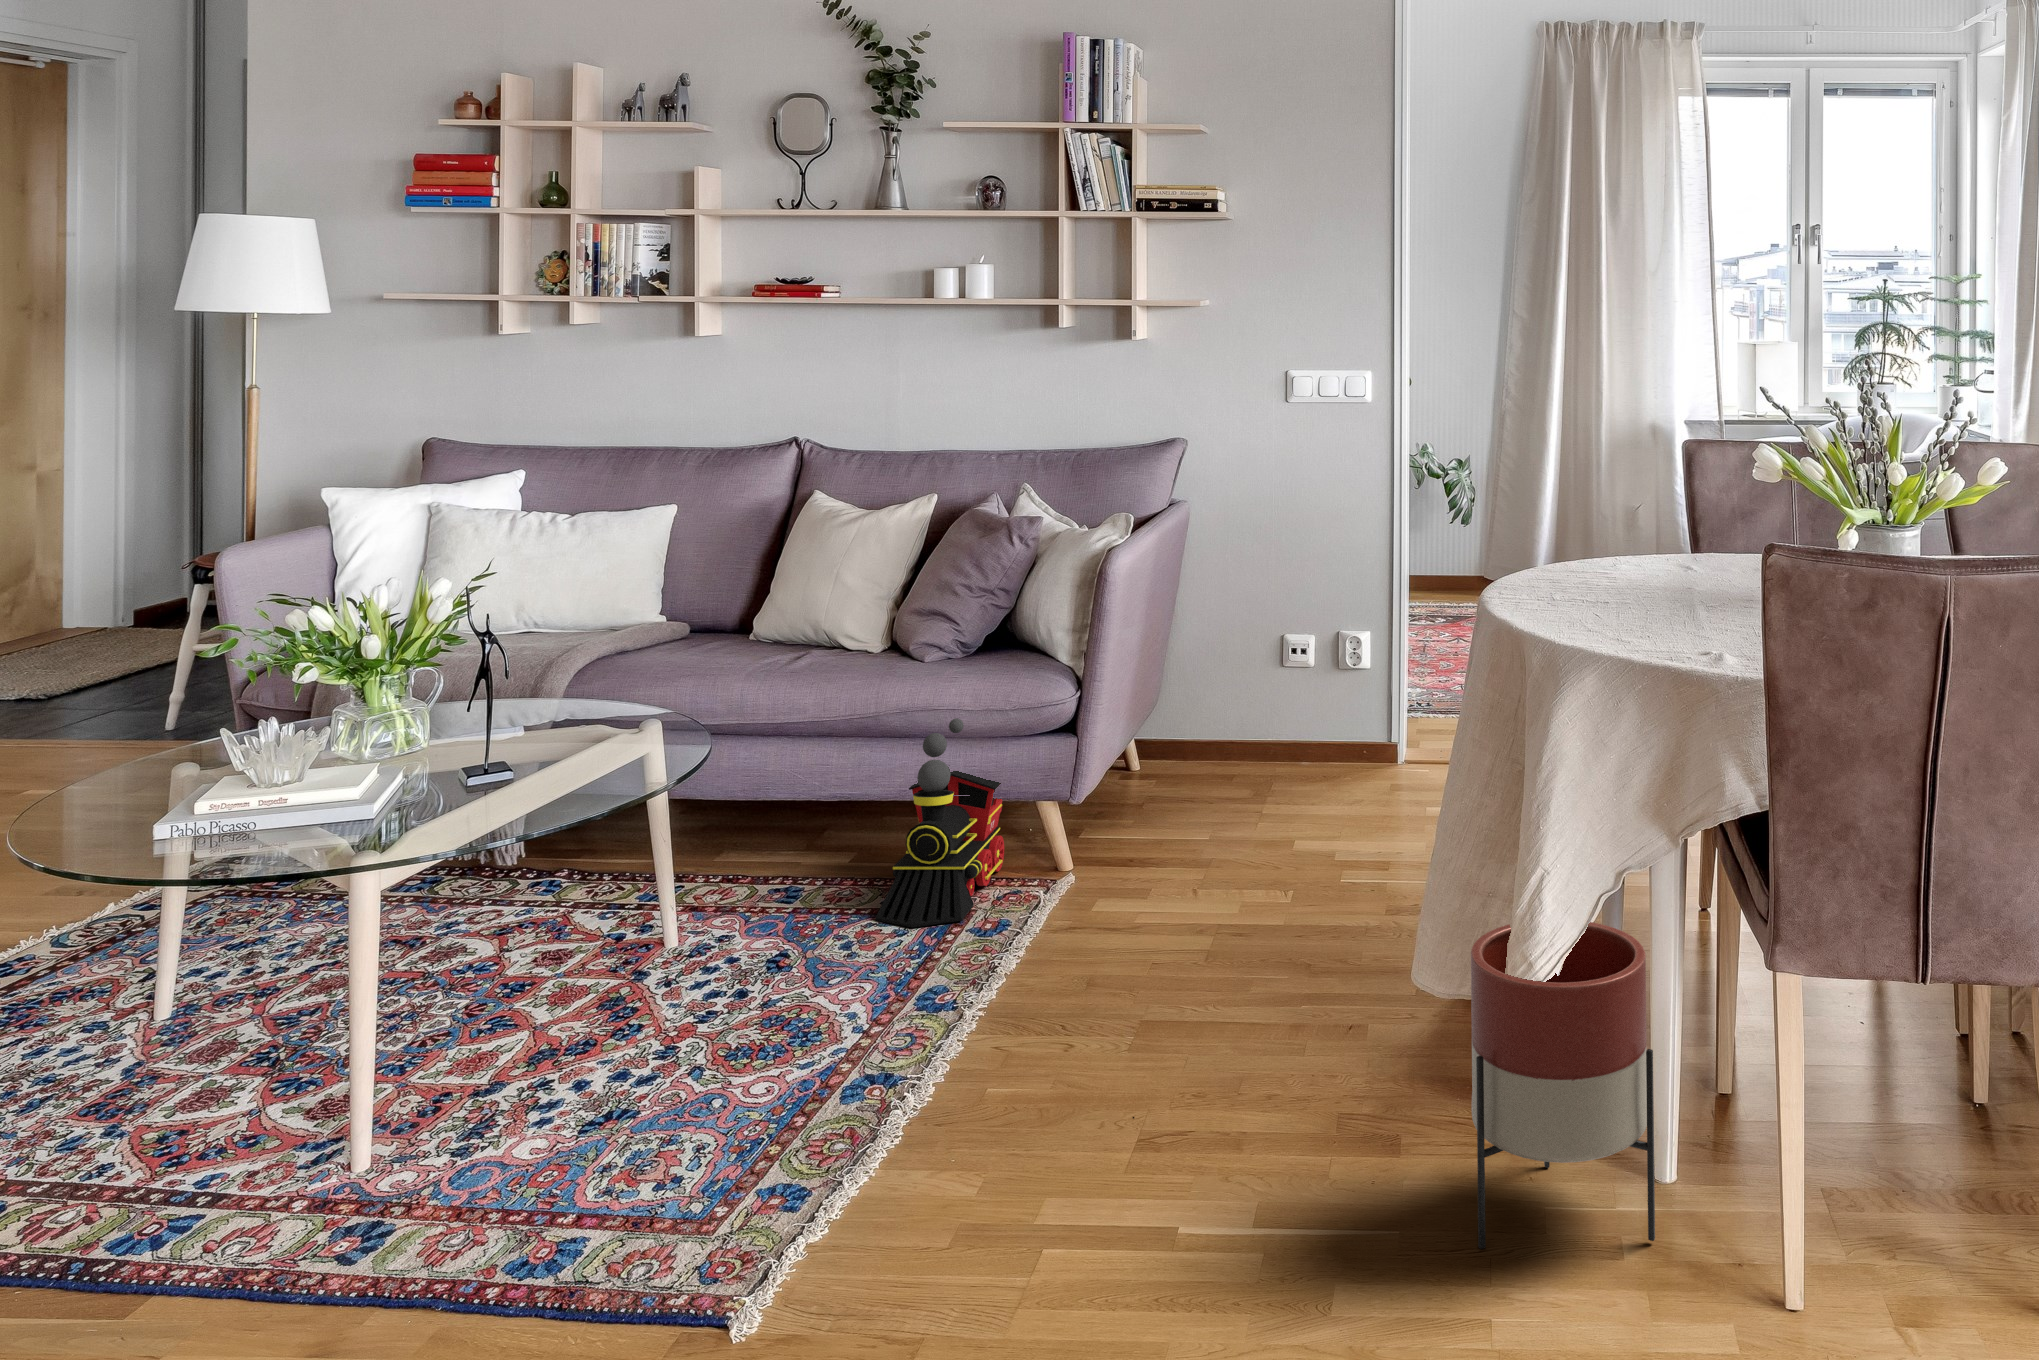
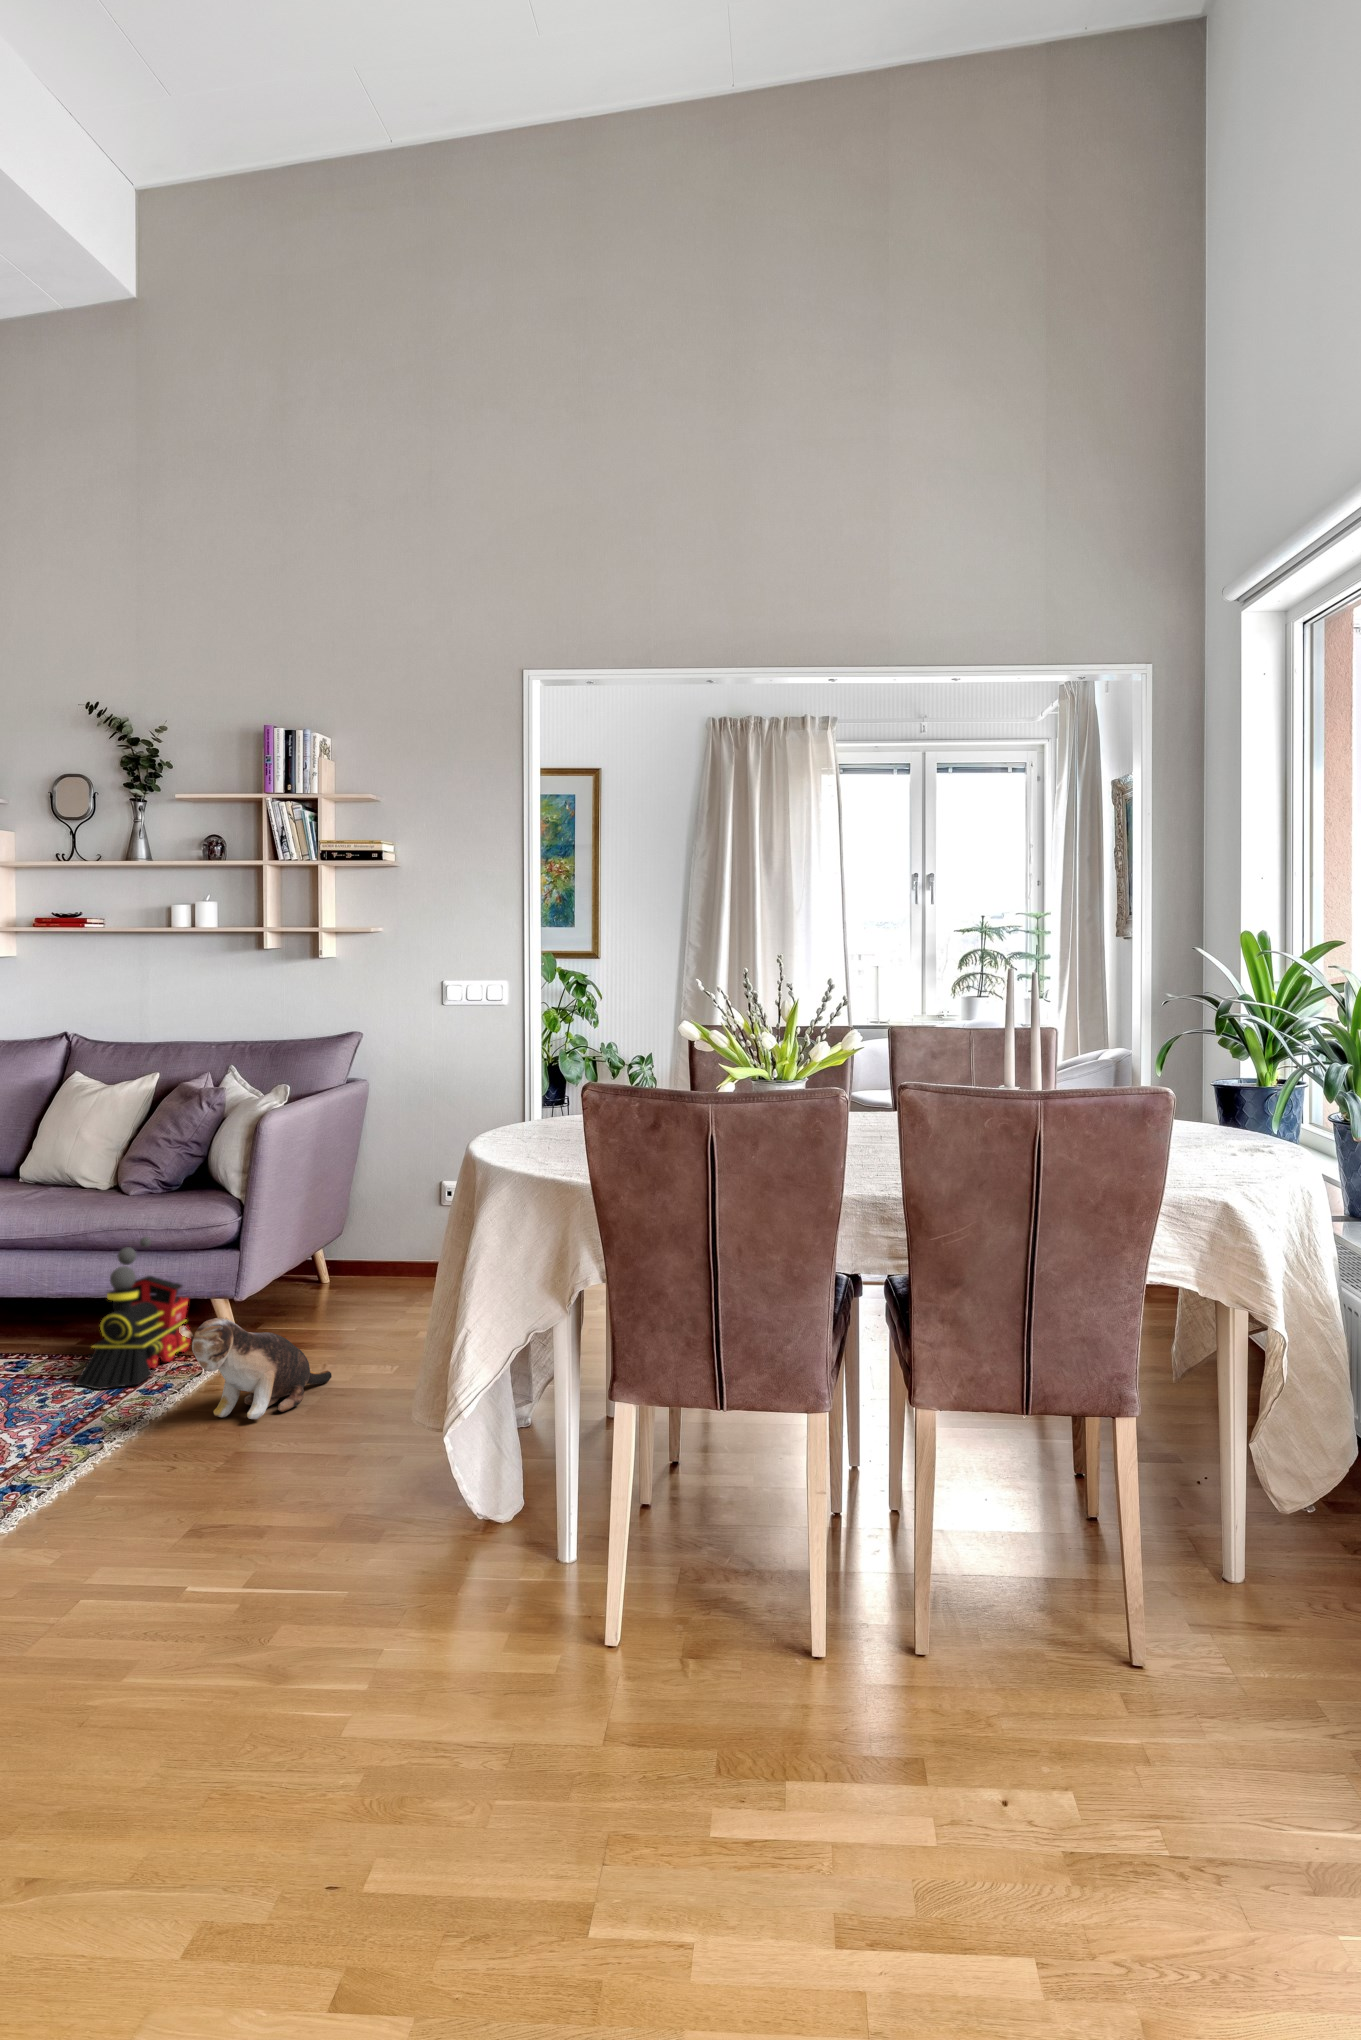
plush toy: none [1057,835,1219,972] -> present [179,1317,332,1419]
planter: present [1471,922,1655,1249] -> none [395,1366,534,1605]

